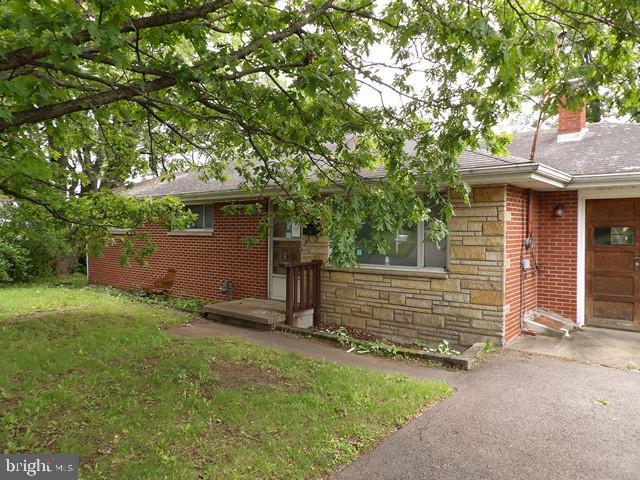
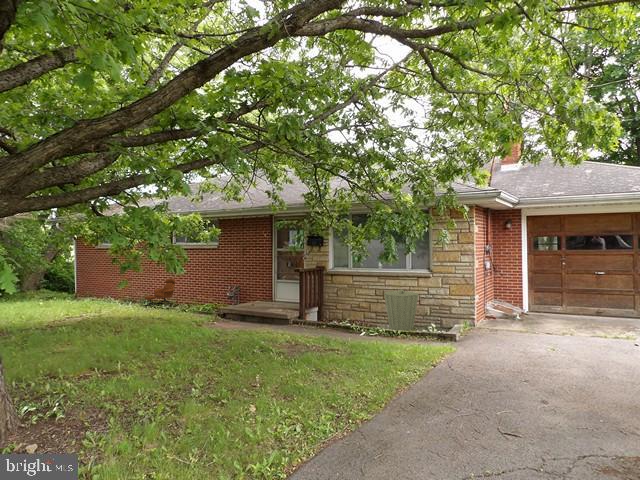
trash can: none [384,294,428,346] -> present [384,289,418,330]

